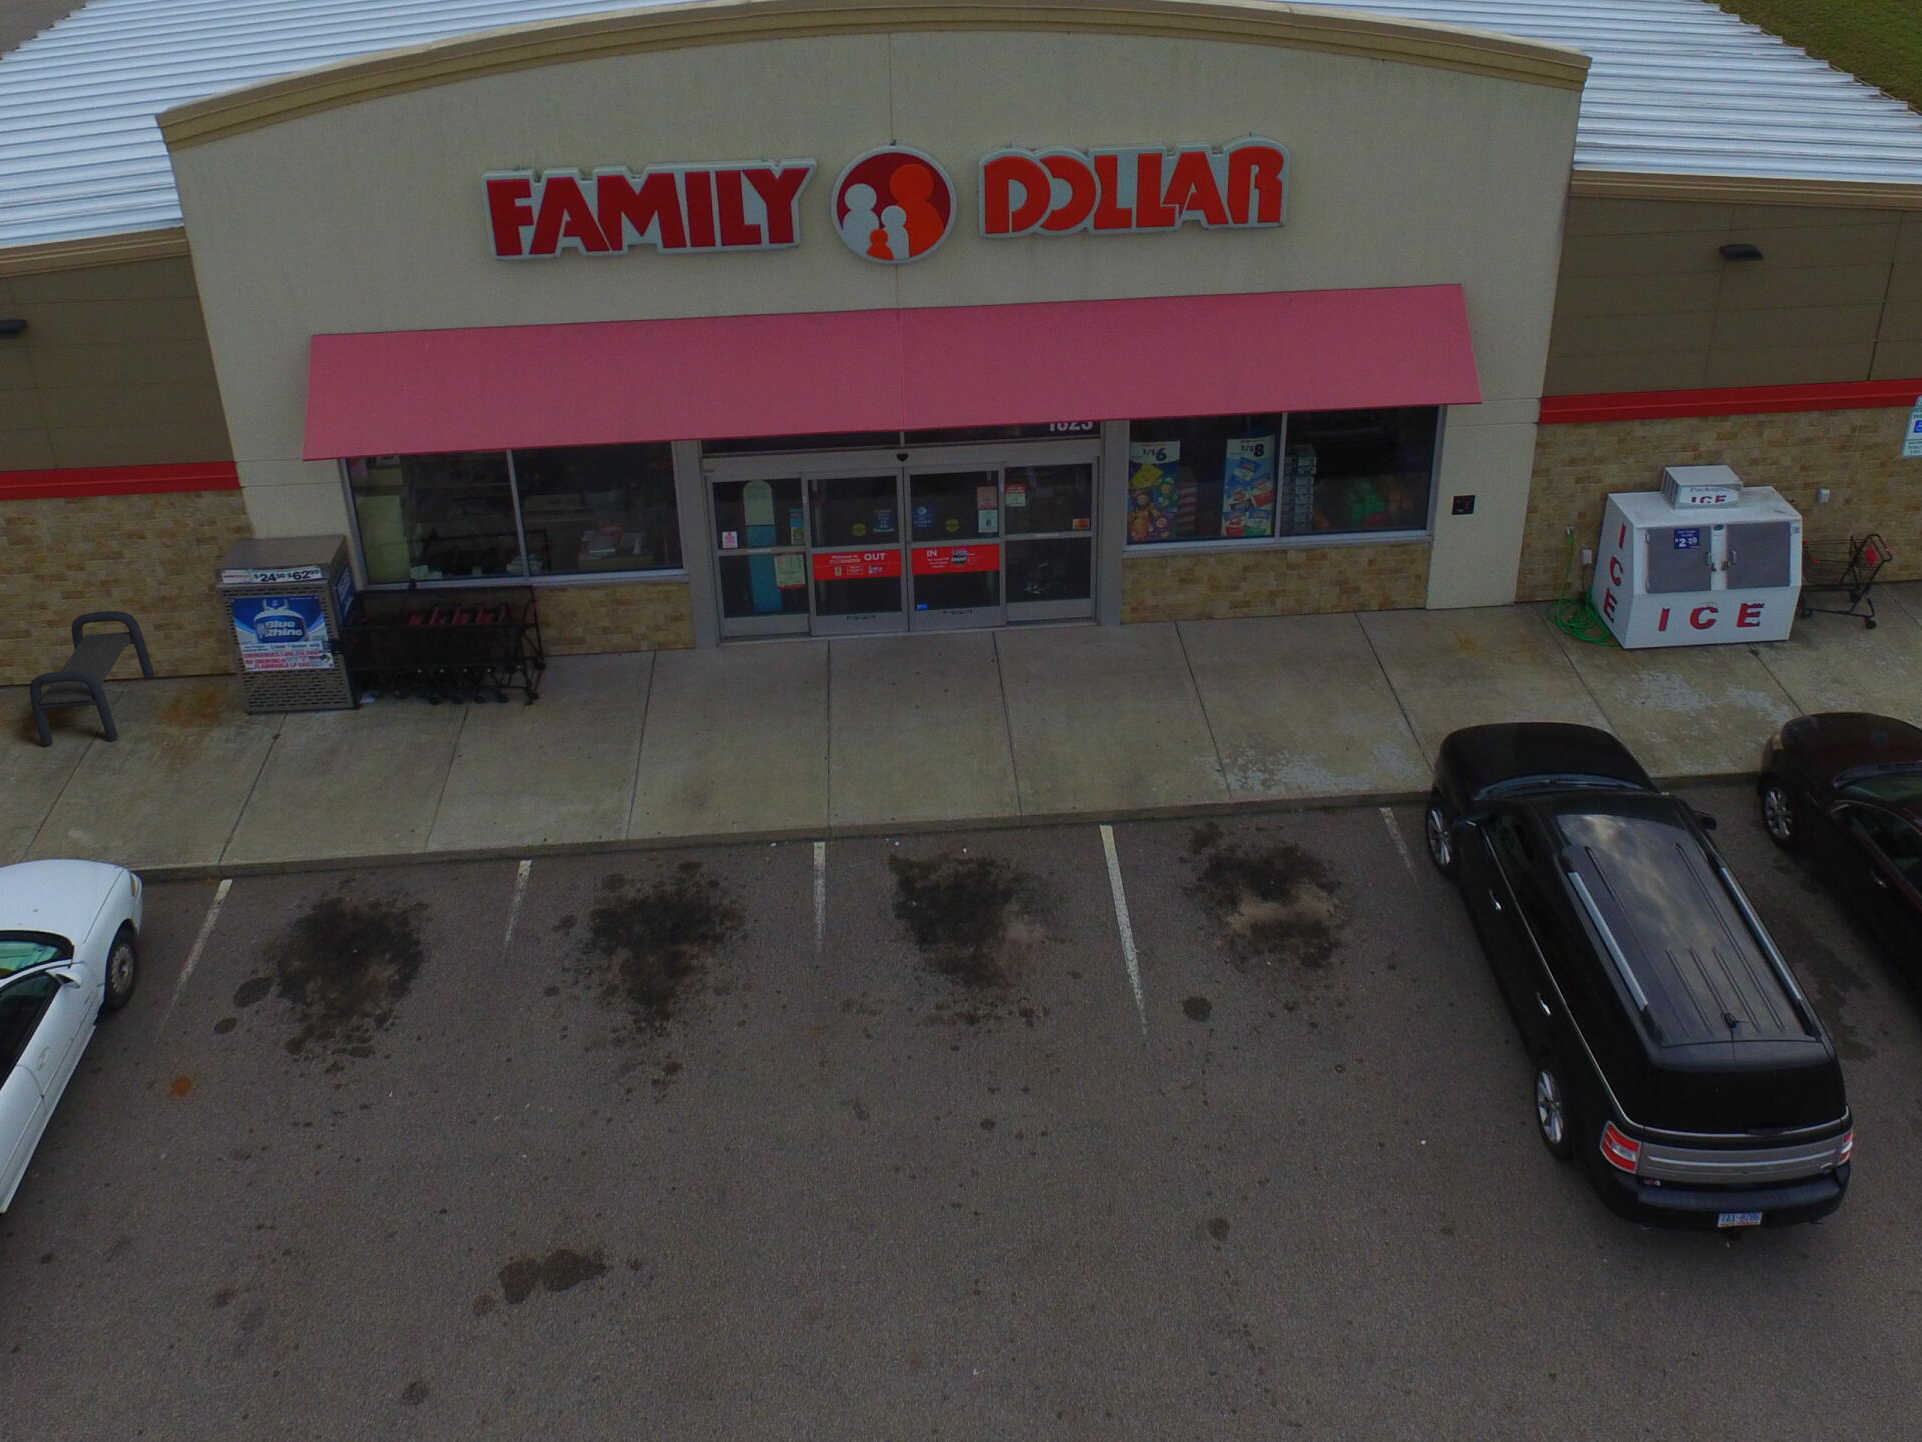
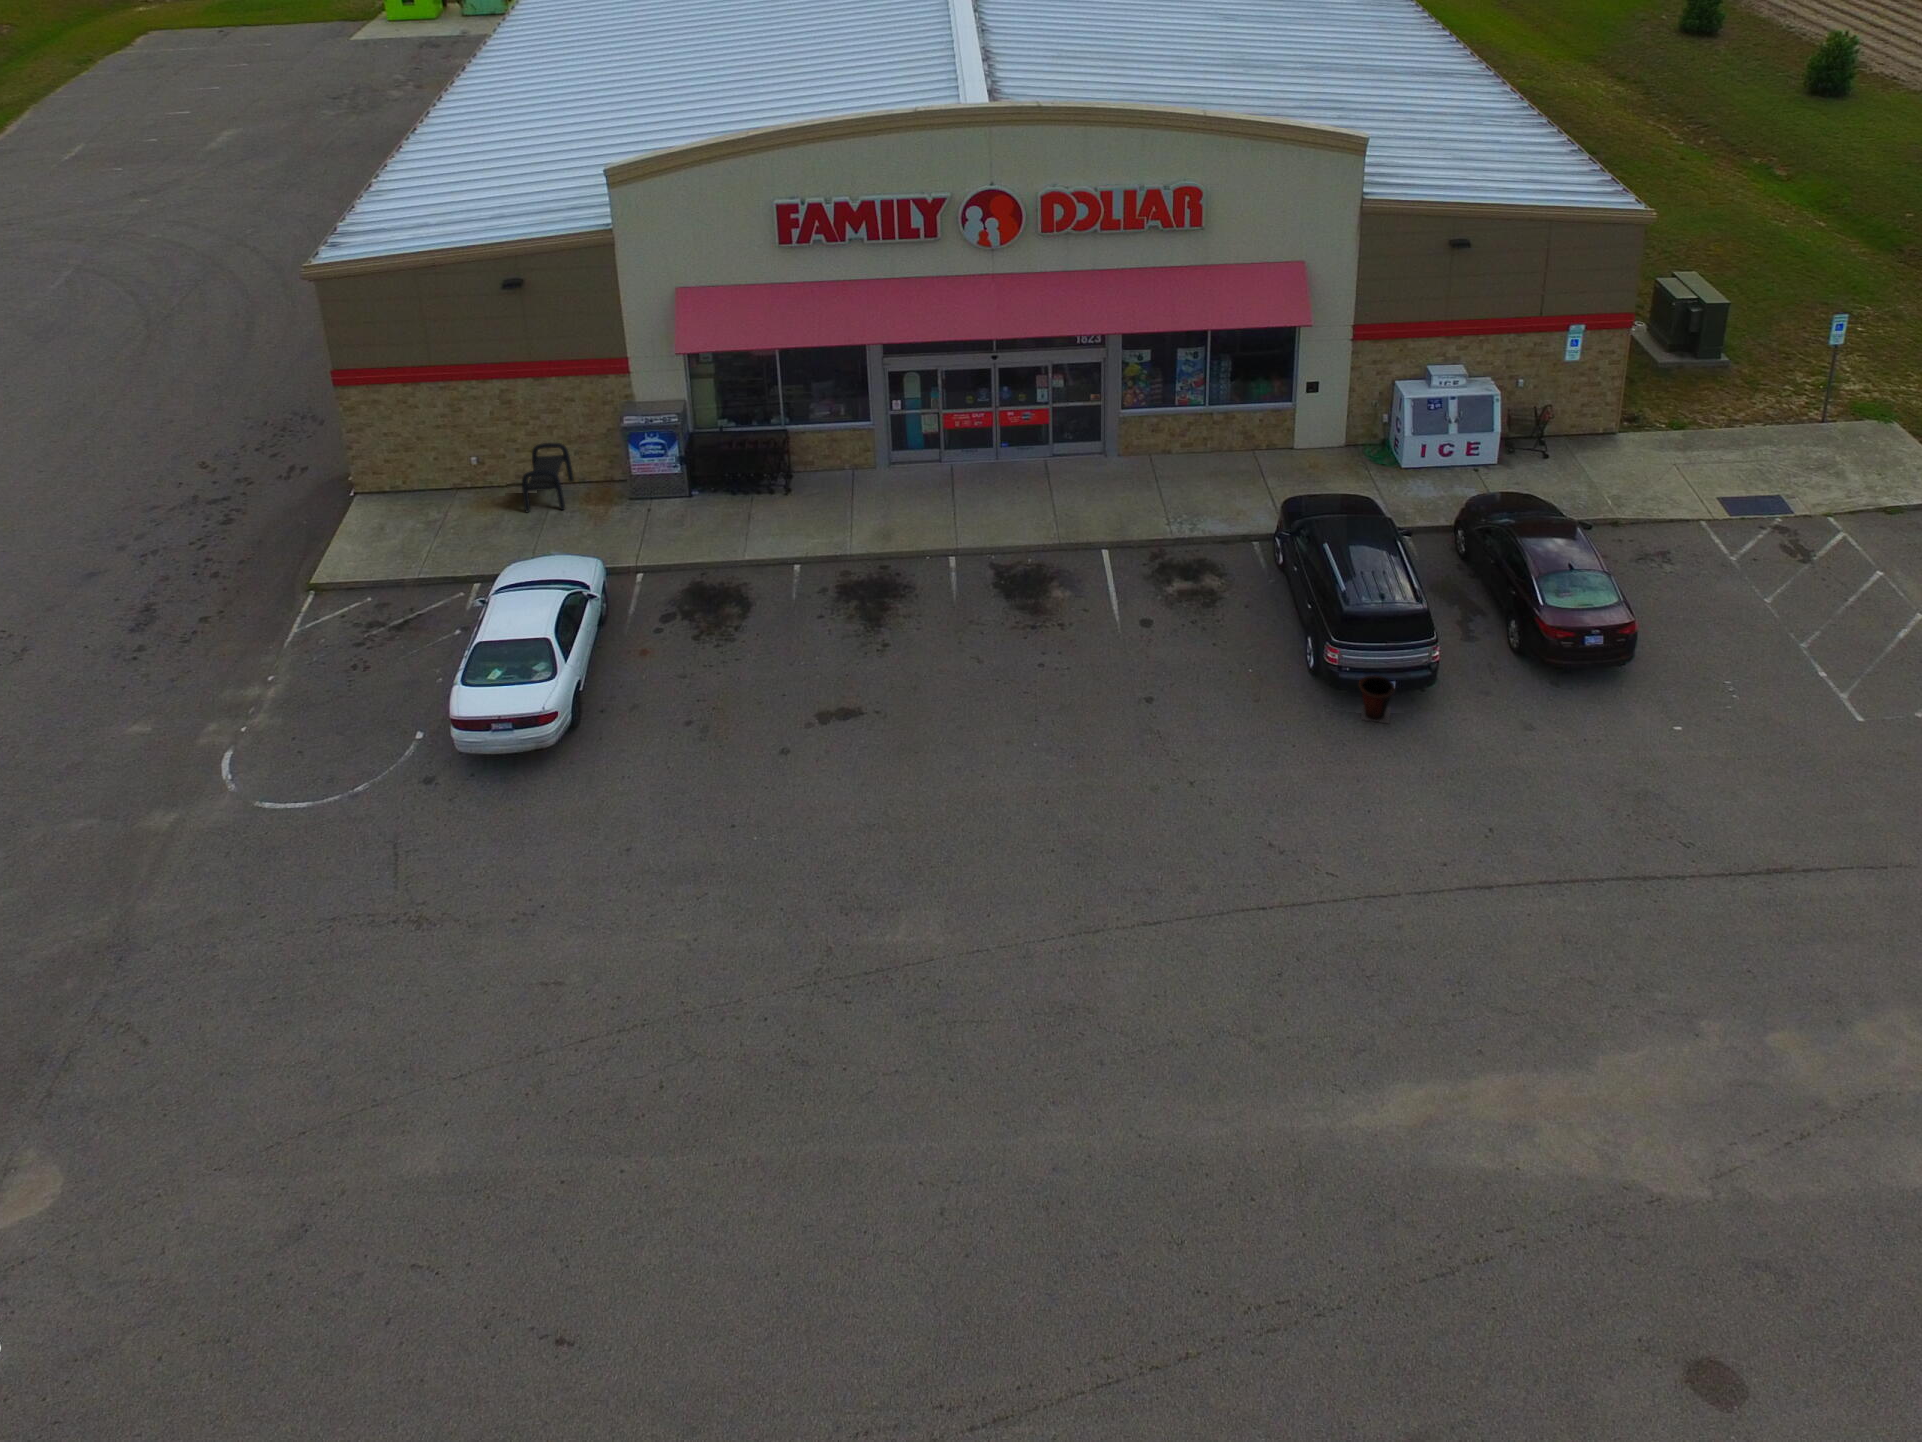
waste bin: none [1692,1214,1790,1333] -> present [1359,676,1395,723]

